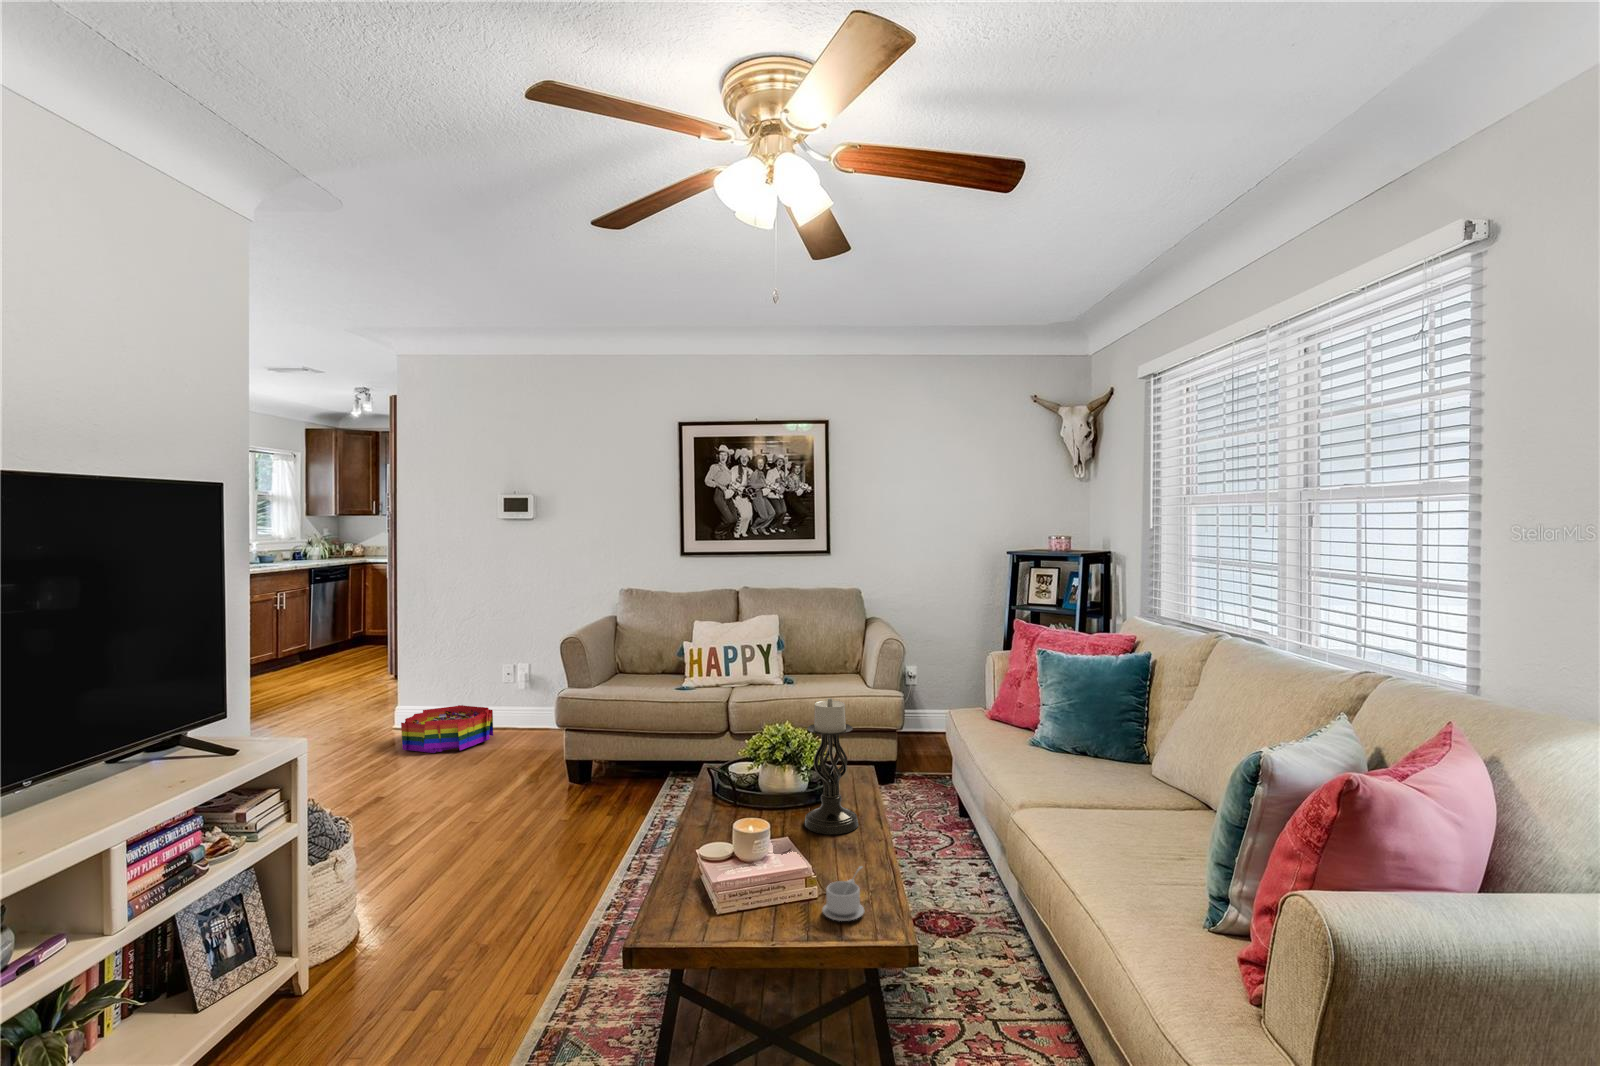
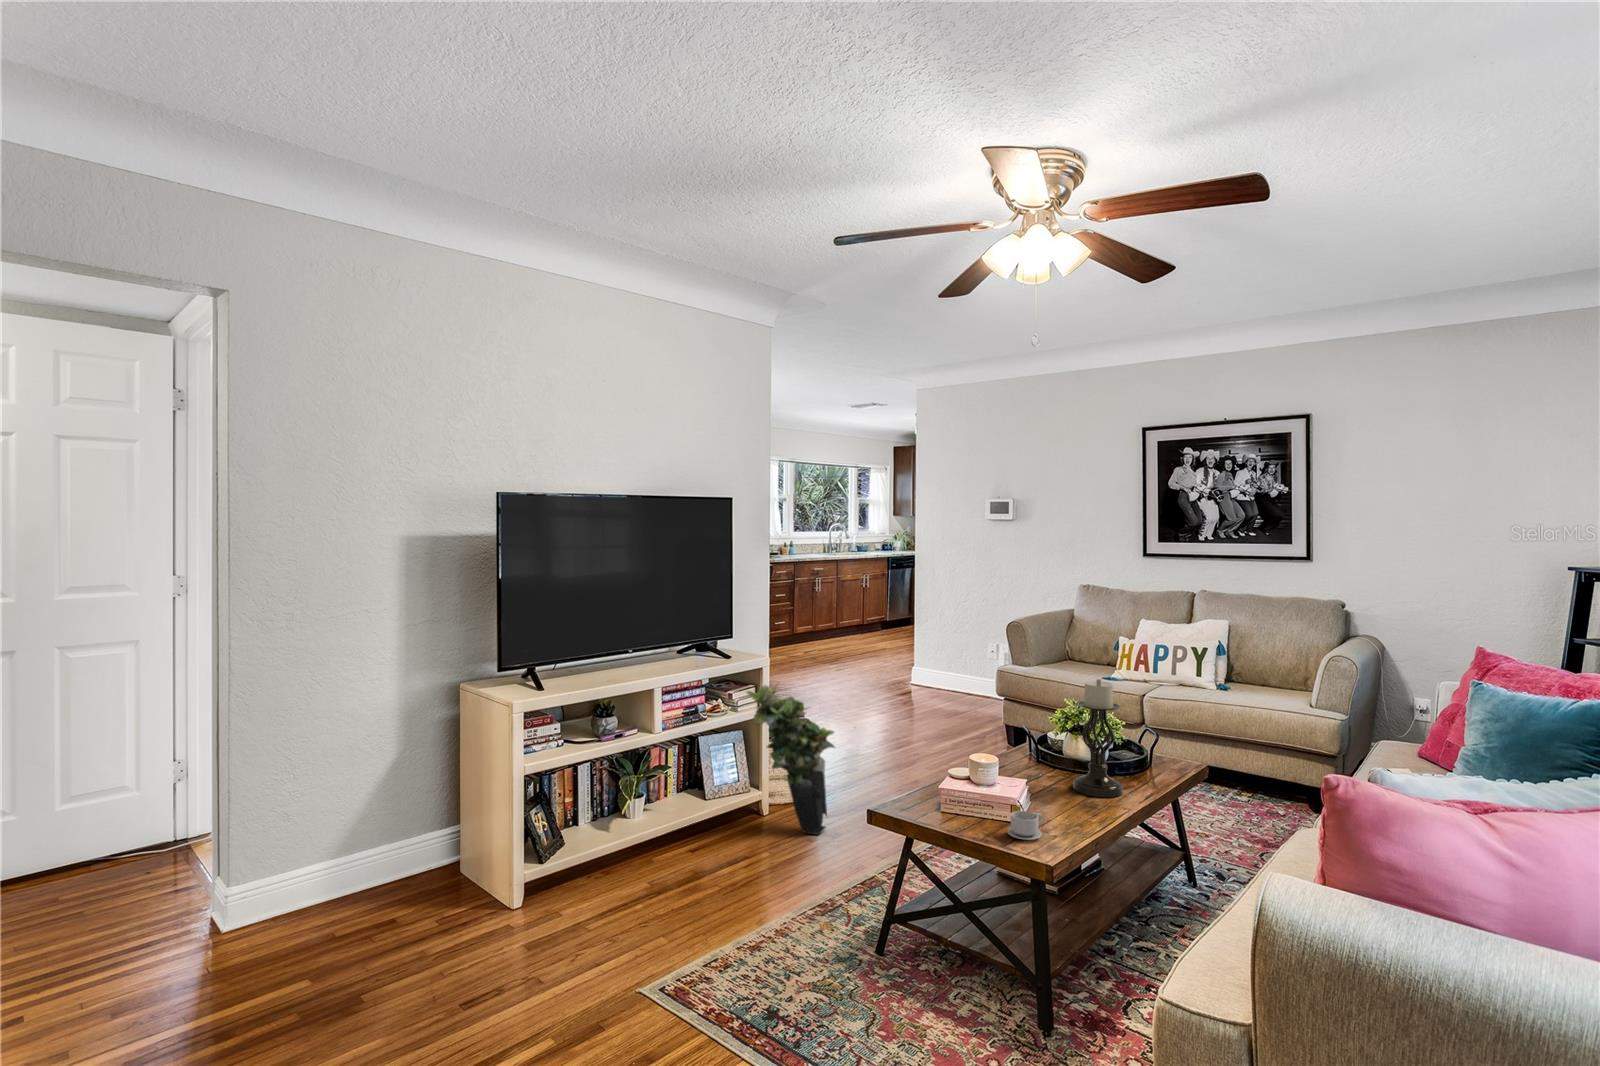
storage bin: present [401,705,493,753] -> none [904,670,974,706]
potted plant: none [283,775,441,994] -> present [746,685,834,835]

